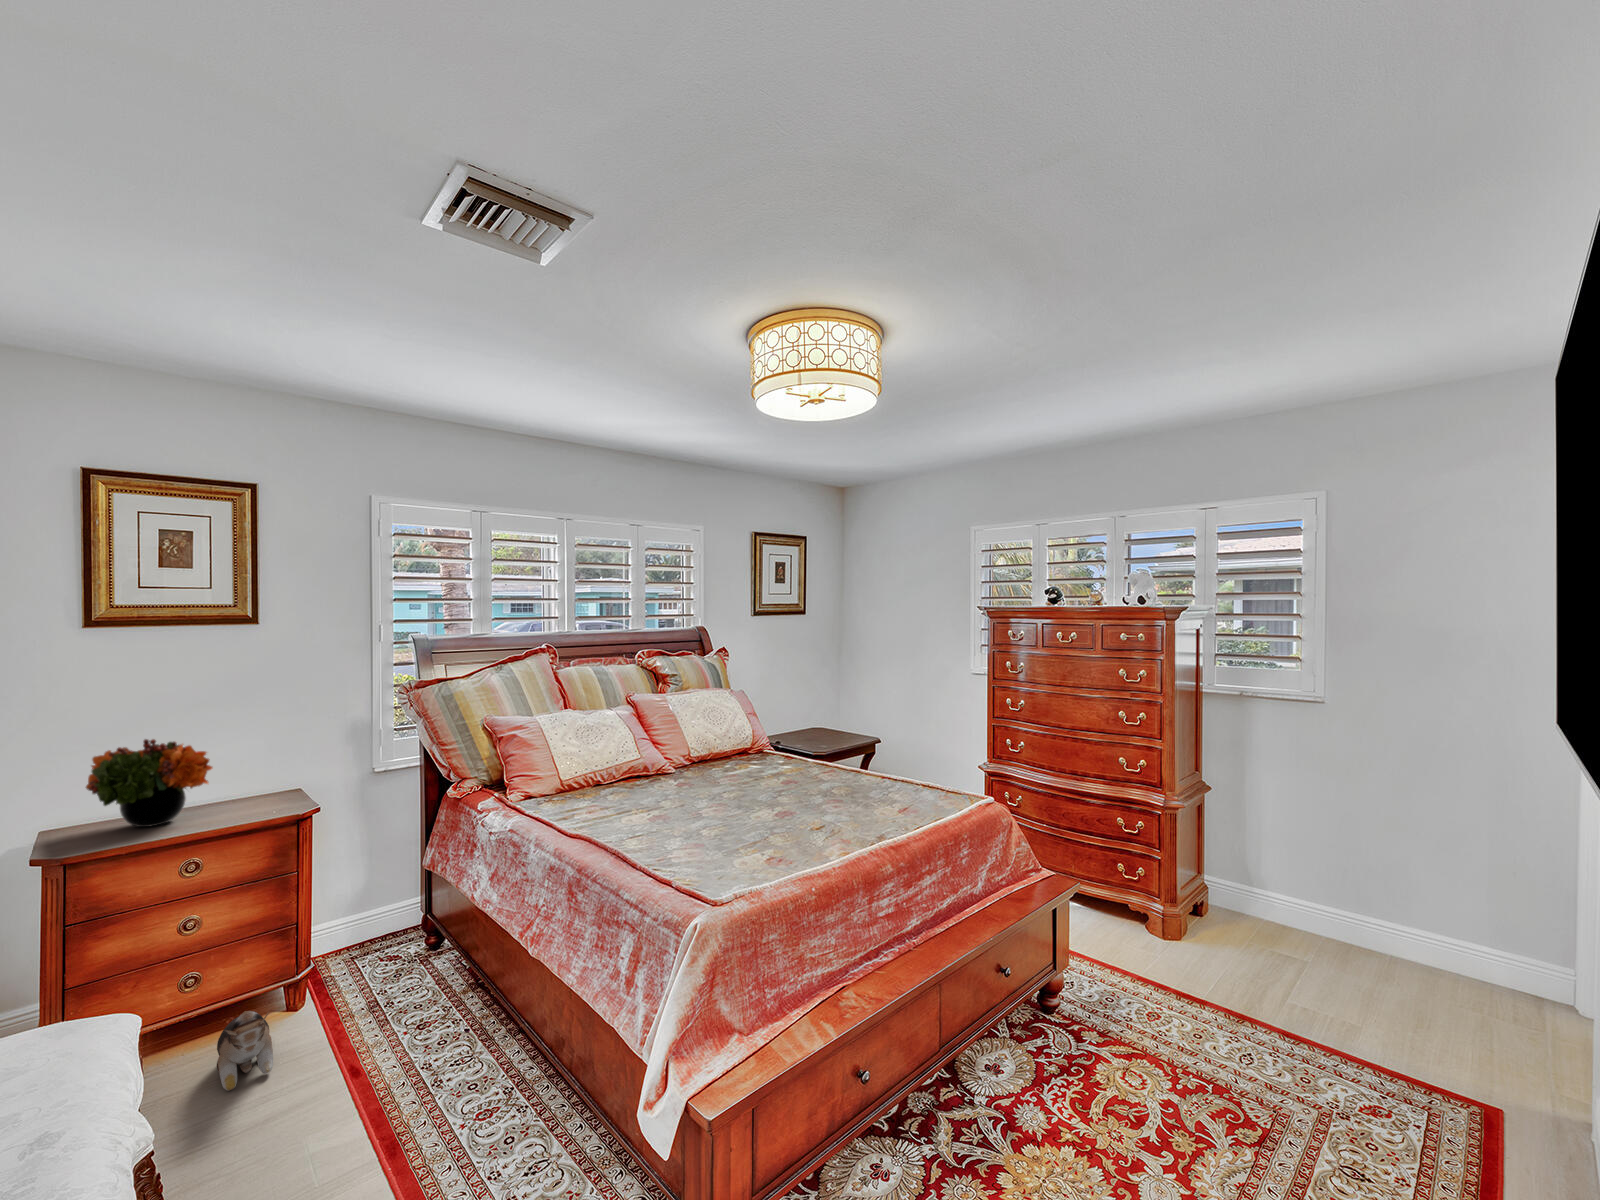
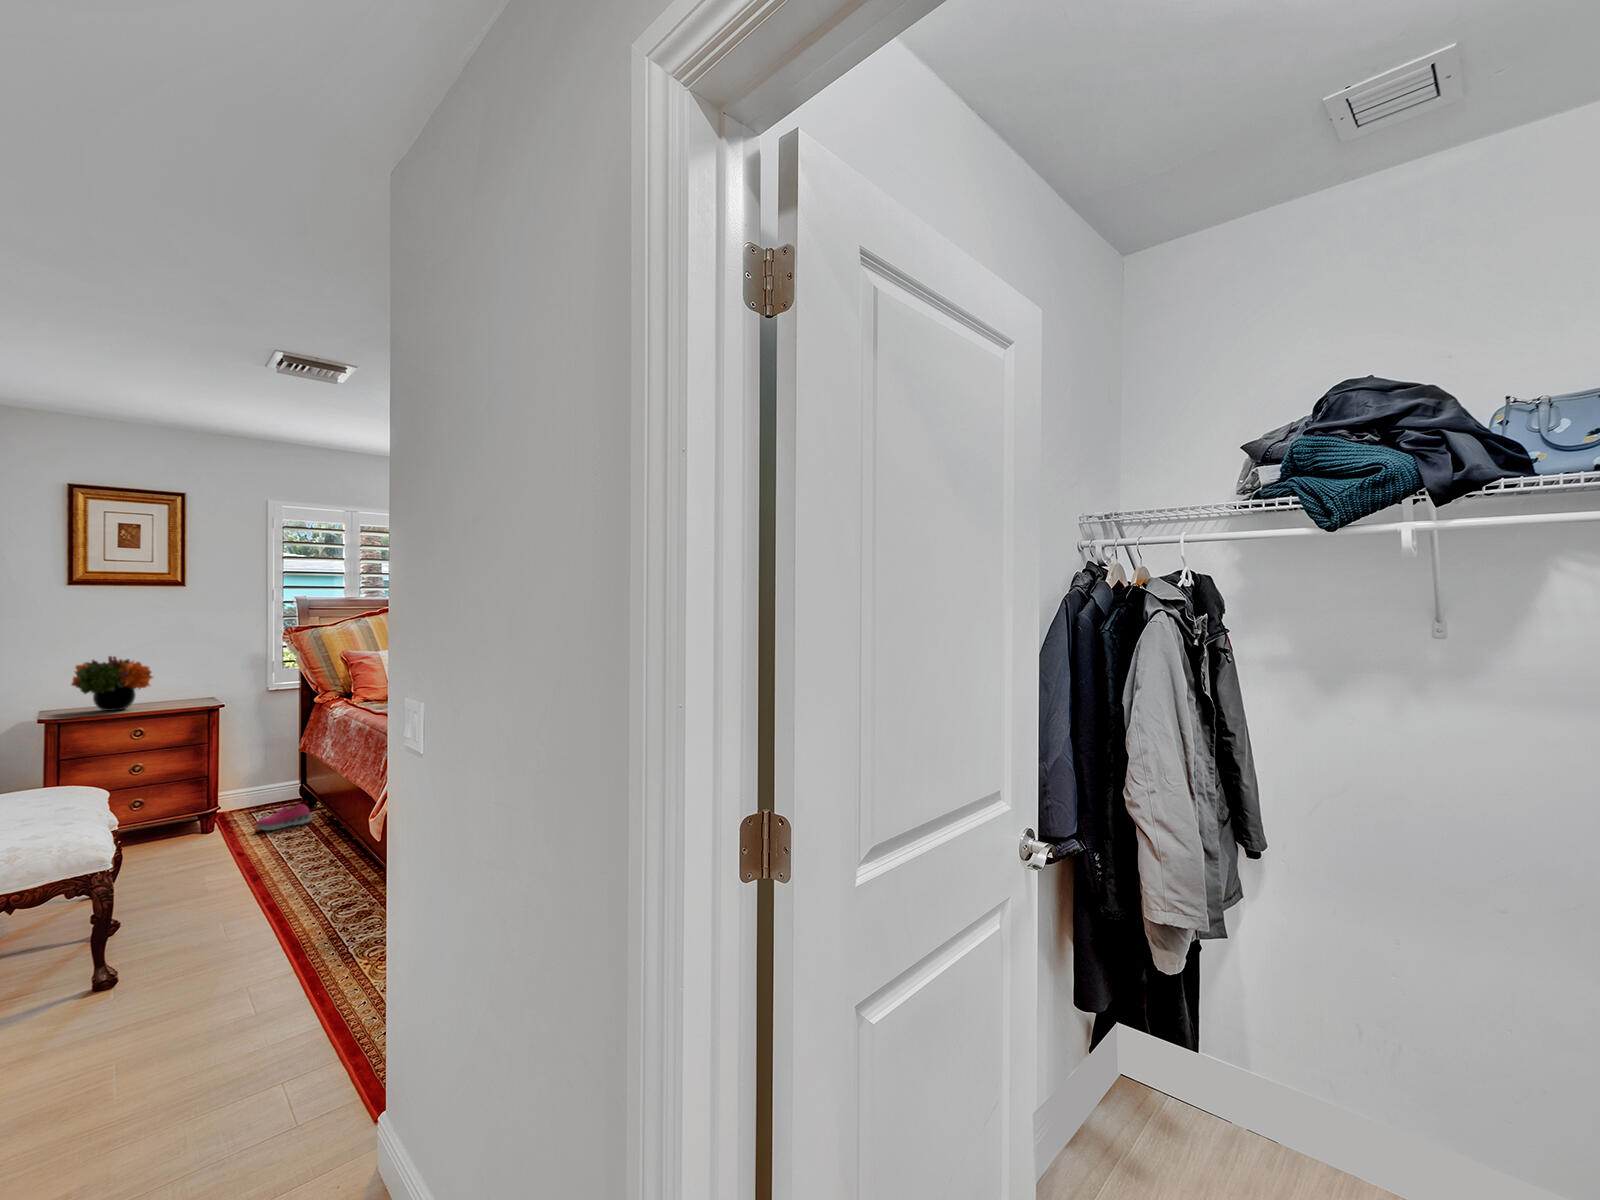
shoe: none [369,955,448,1006] -> present [256,804,311,831]
plush toy: present [217,1011,273,1091] -> none [155,814,190,861]

